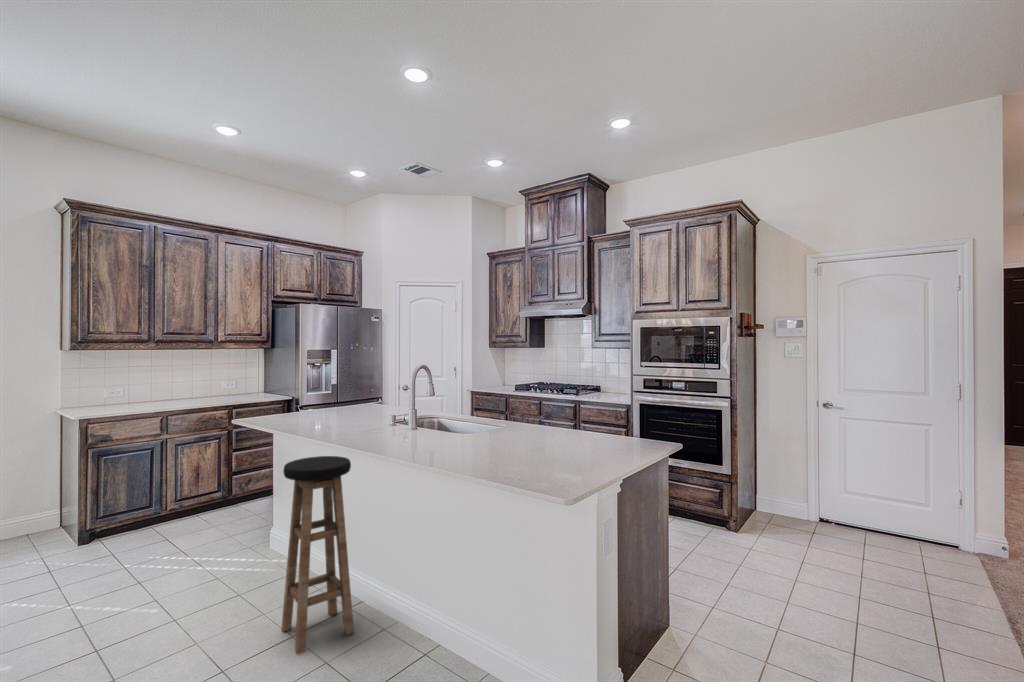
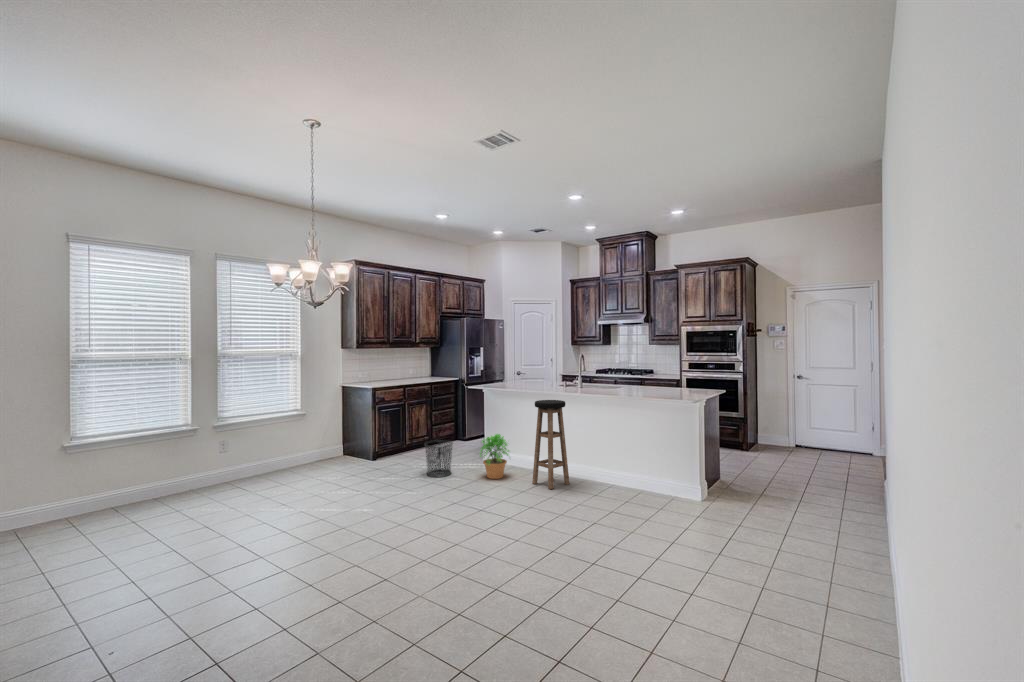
potted plant: none [193,514,276,609] -> present [480,434,509,479]
trash can: none [109,520,176,599] -> present [425,440,453,477]

